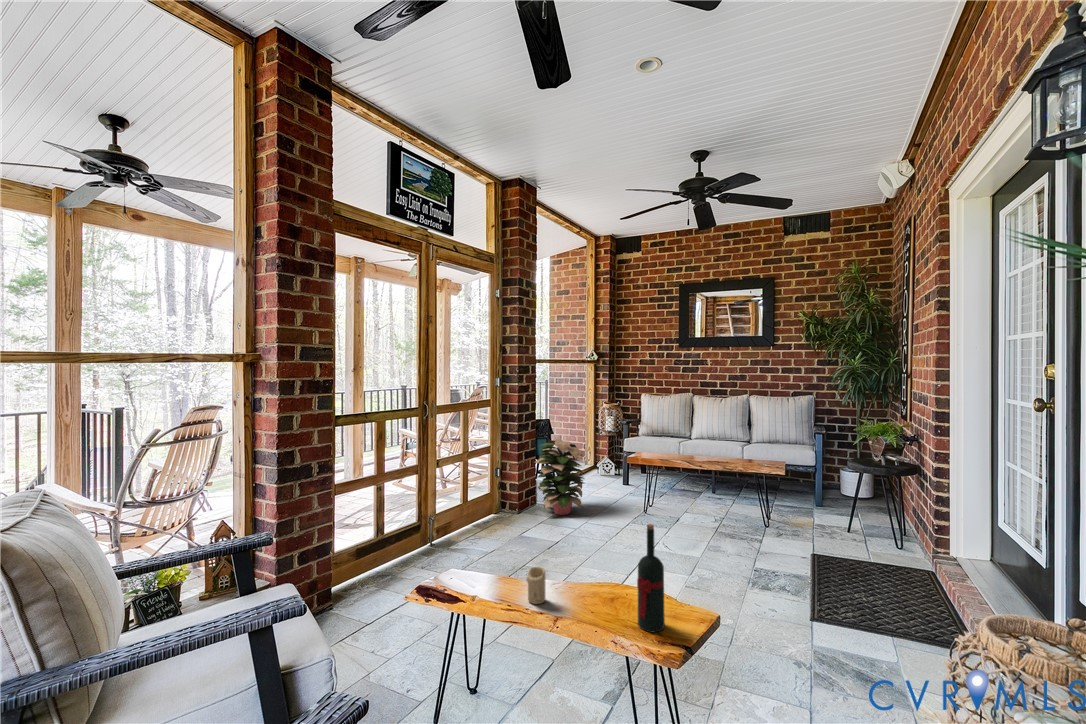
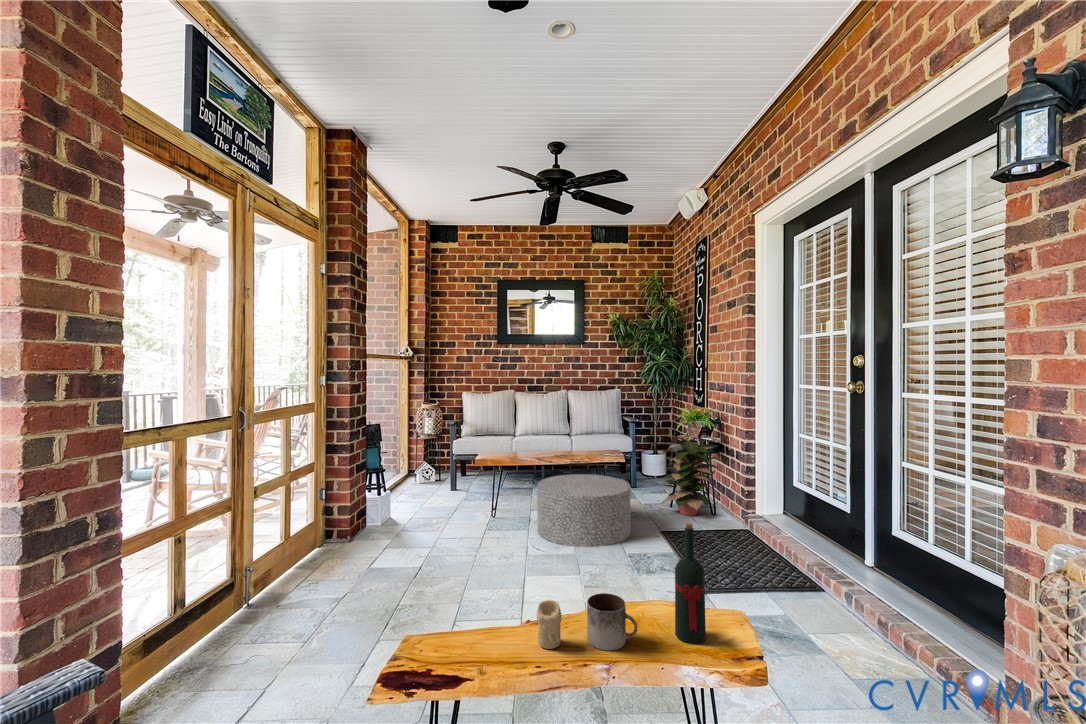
decorative plant: present [534,439,584,515] -> present [662,434,719,515]
ottoman: none [675,482,776,558] -> present [537,474,631,547]
mug: none [564,571,597,617] -> present [587,593,637,651]

